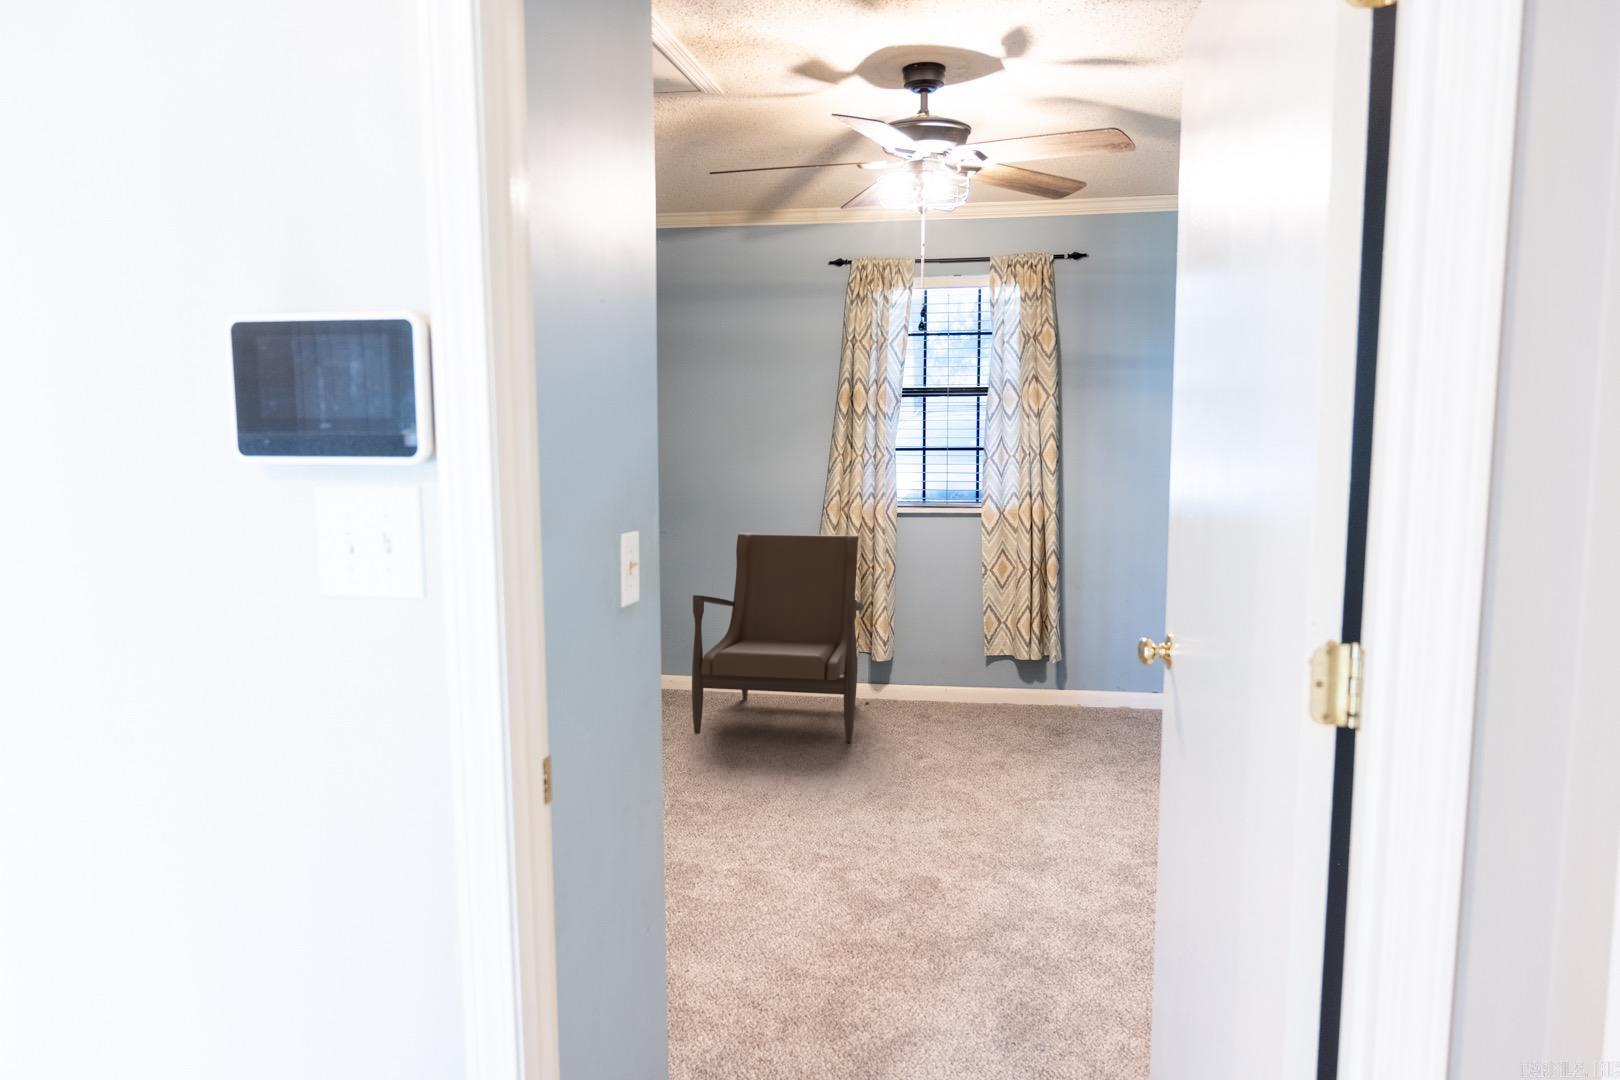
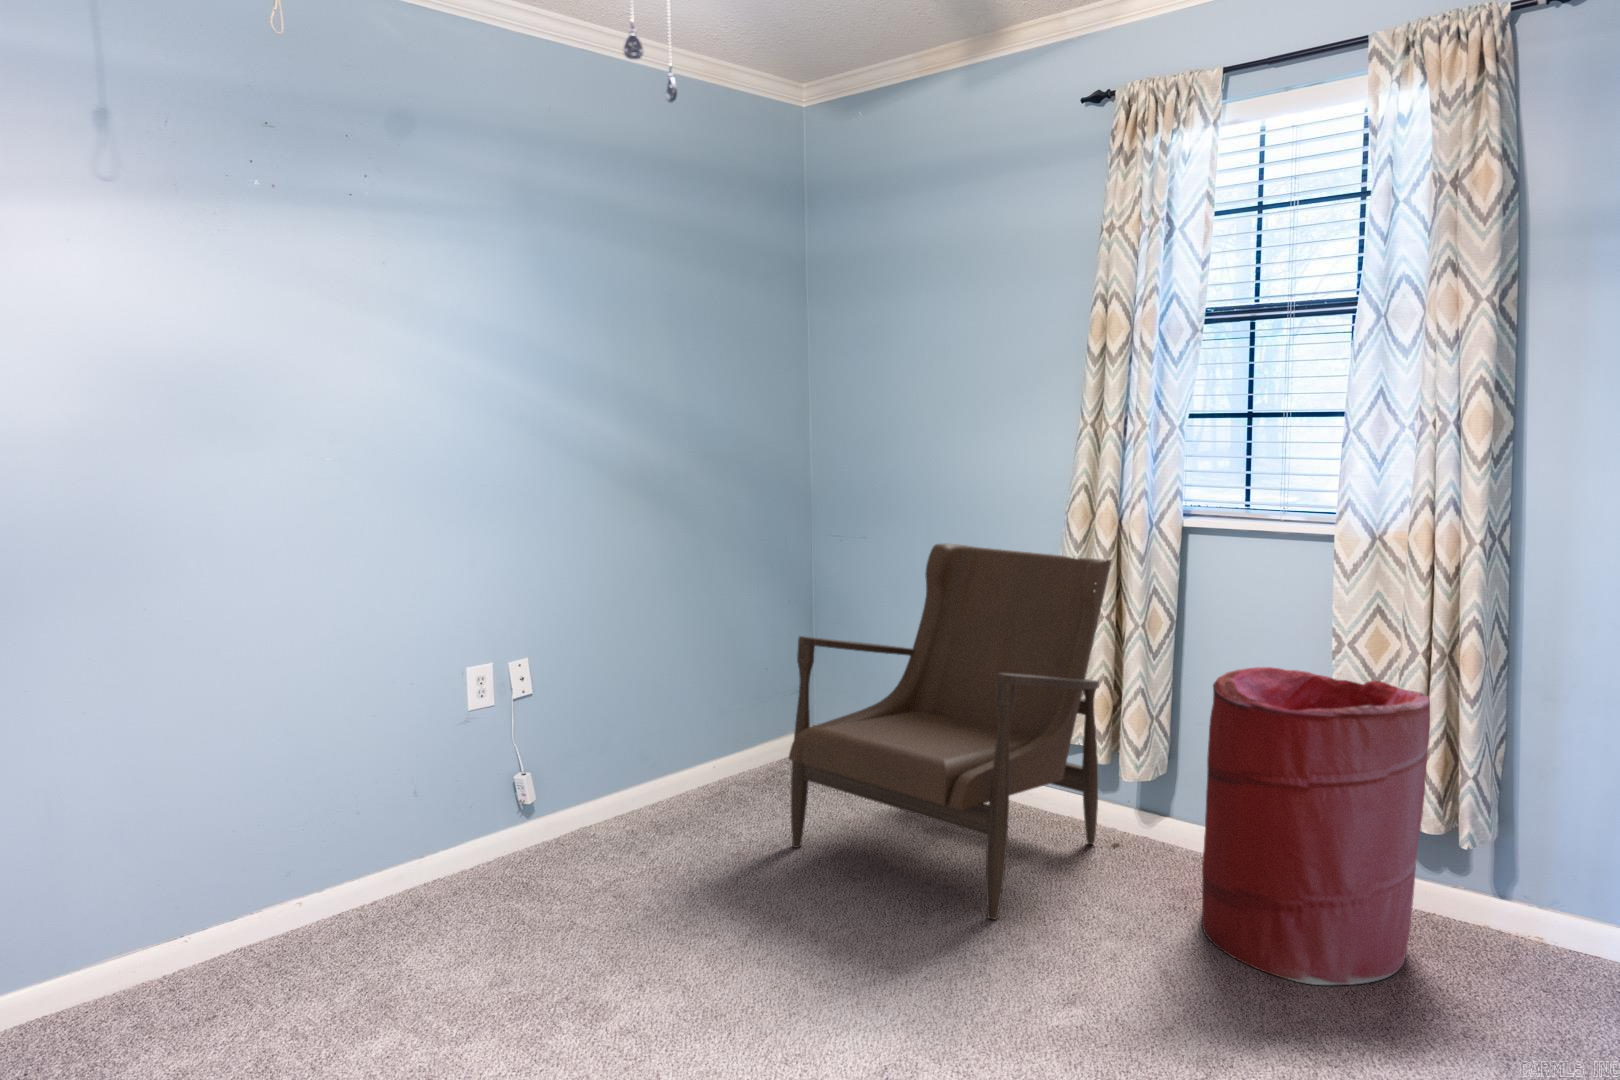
laundry hamper: none [940,585,1045,737] -> present [1202,667,1430,985]

